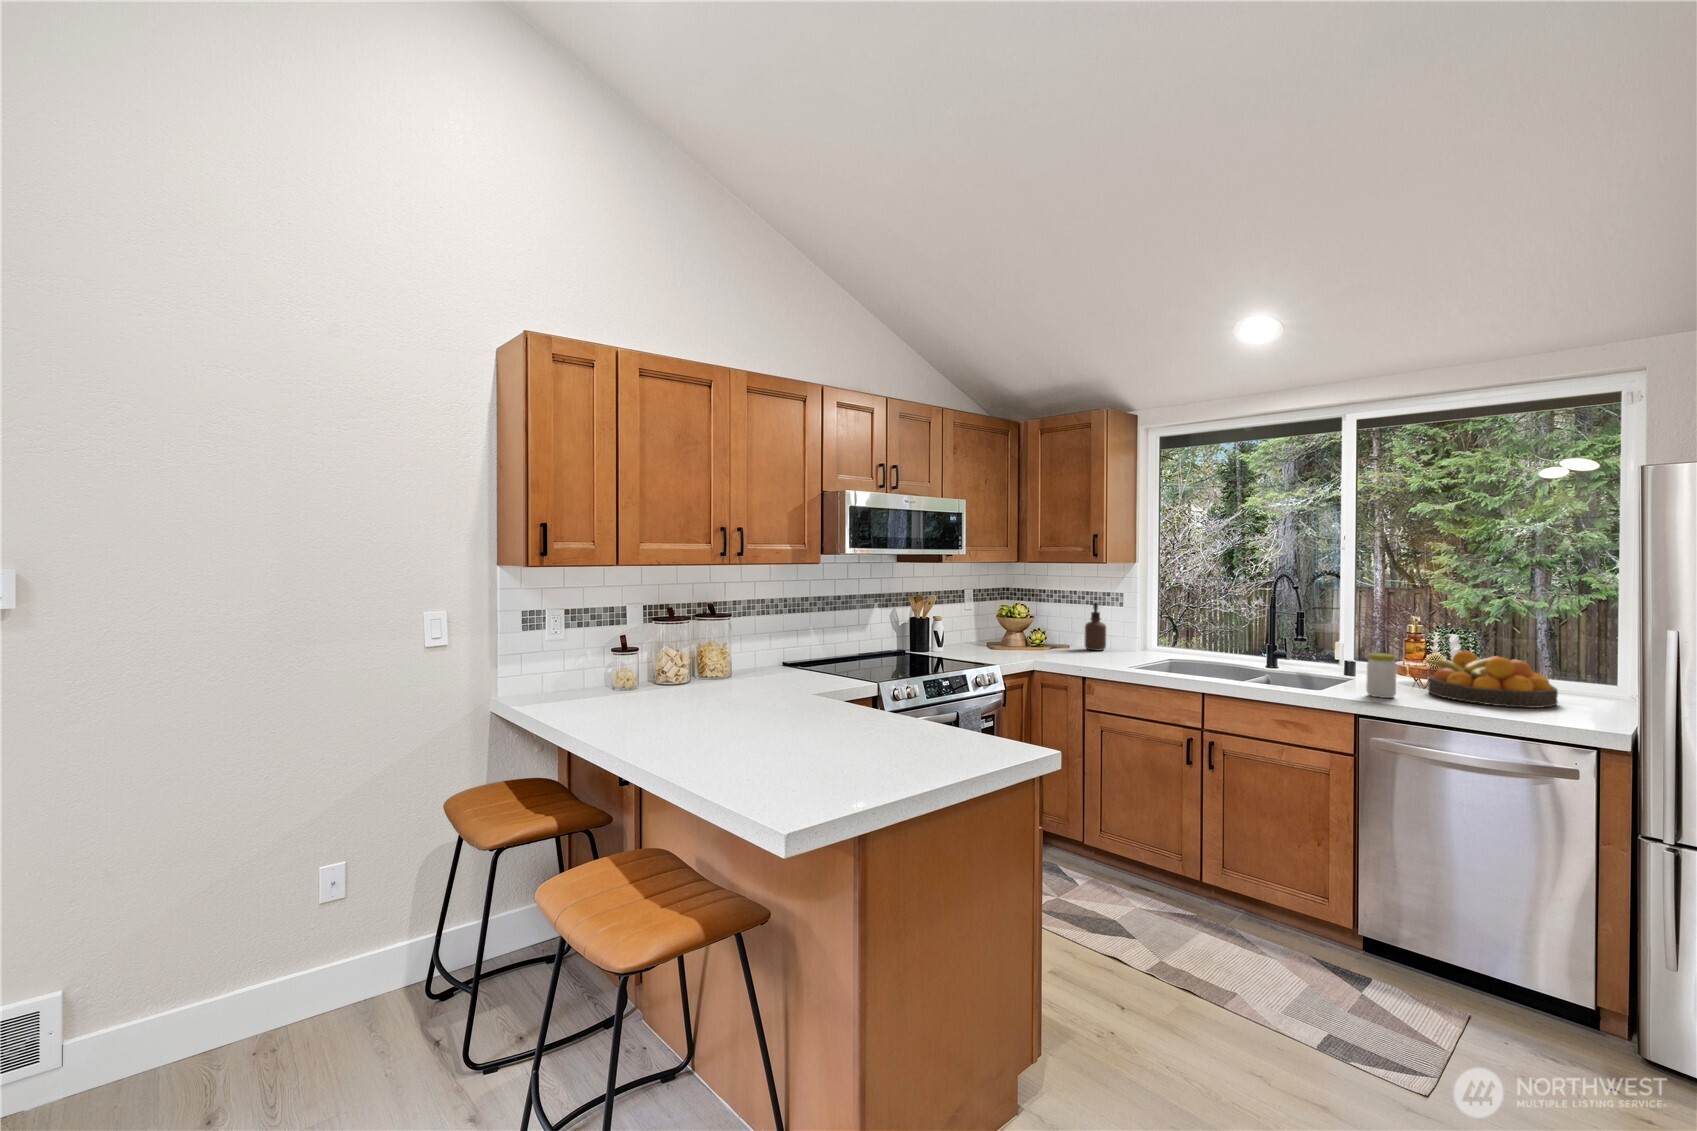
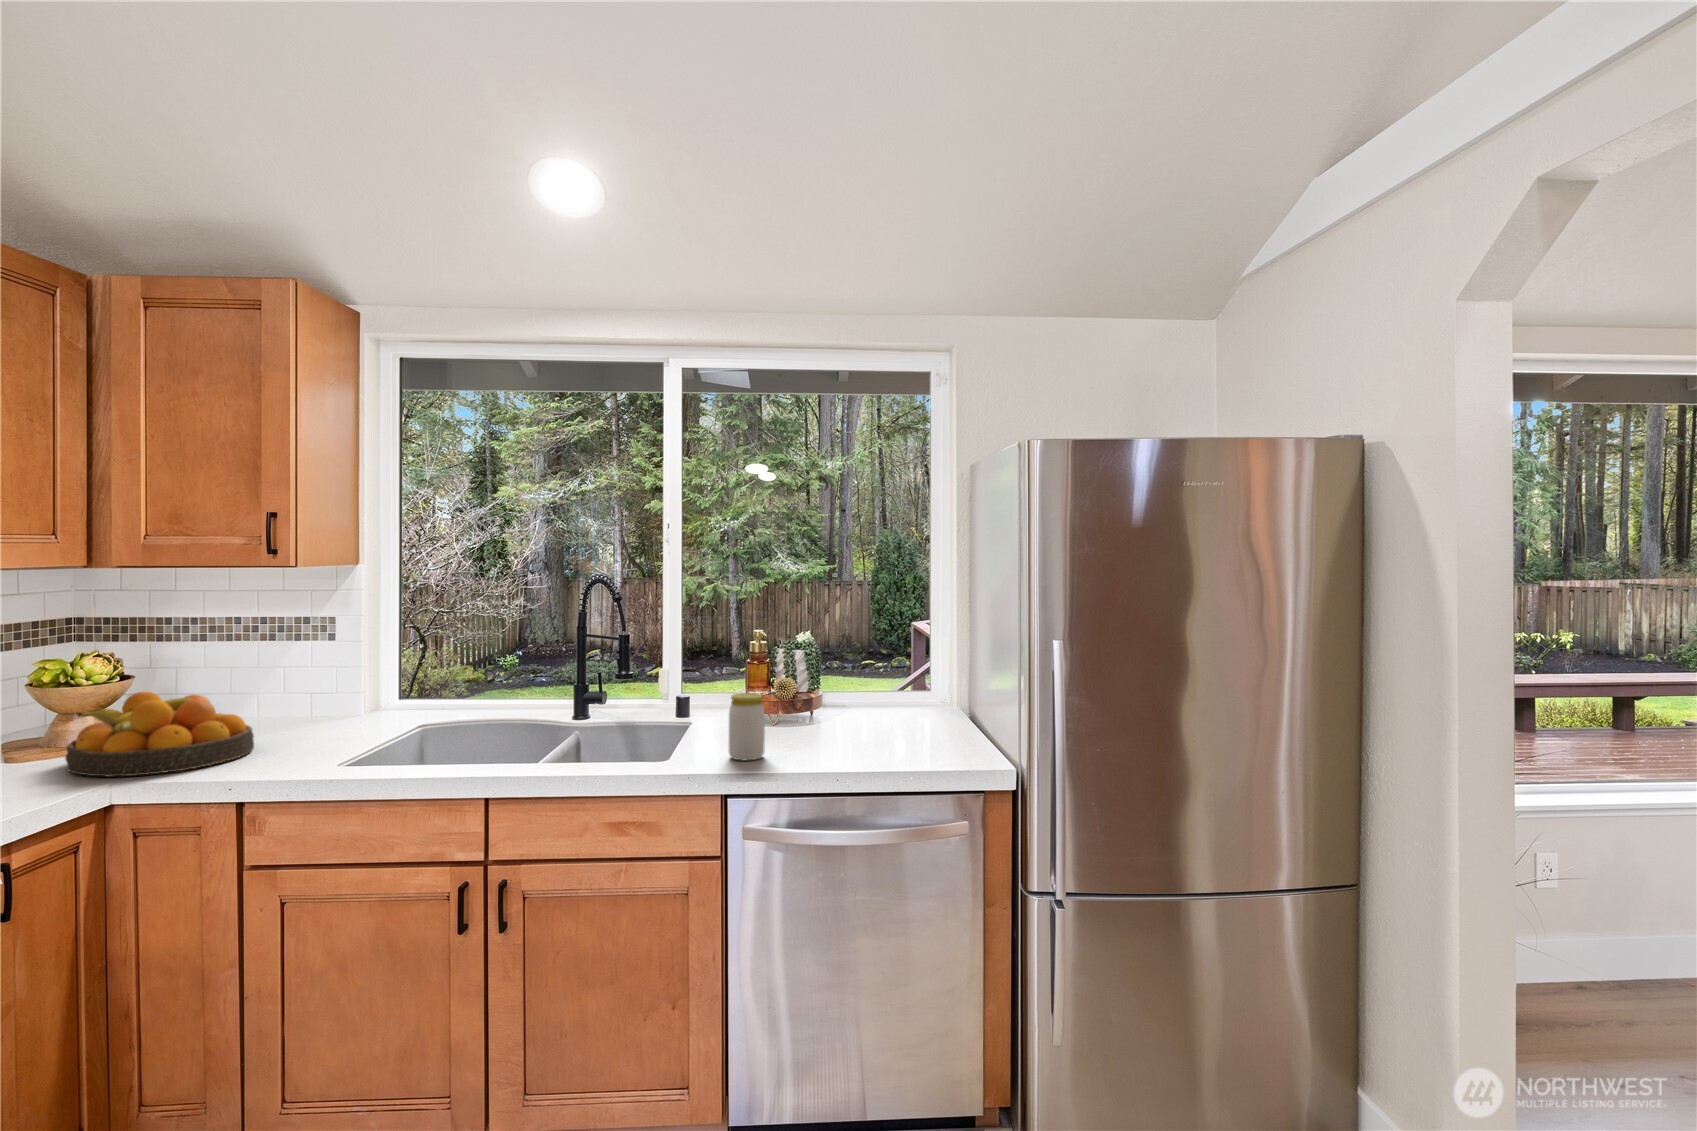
soap dispenser: present [1085,602,1106,651] -> none [254,638,300,728]
fruit bowl: present [1426,651,1558,708] -> present [65,692,254,777]

